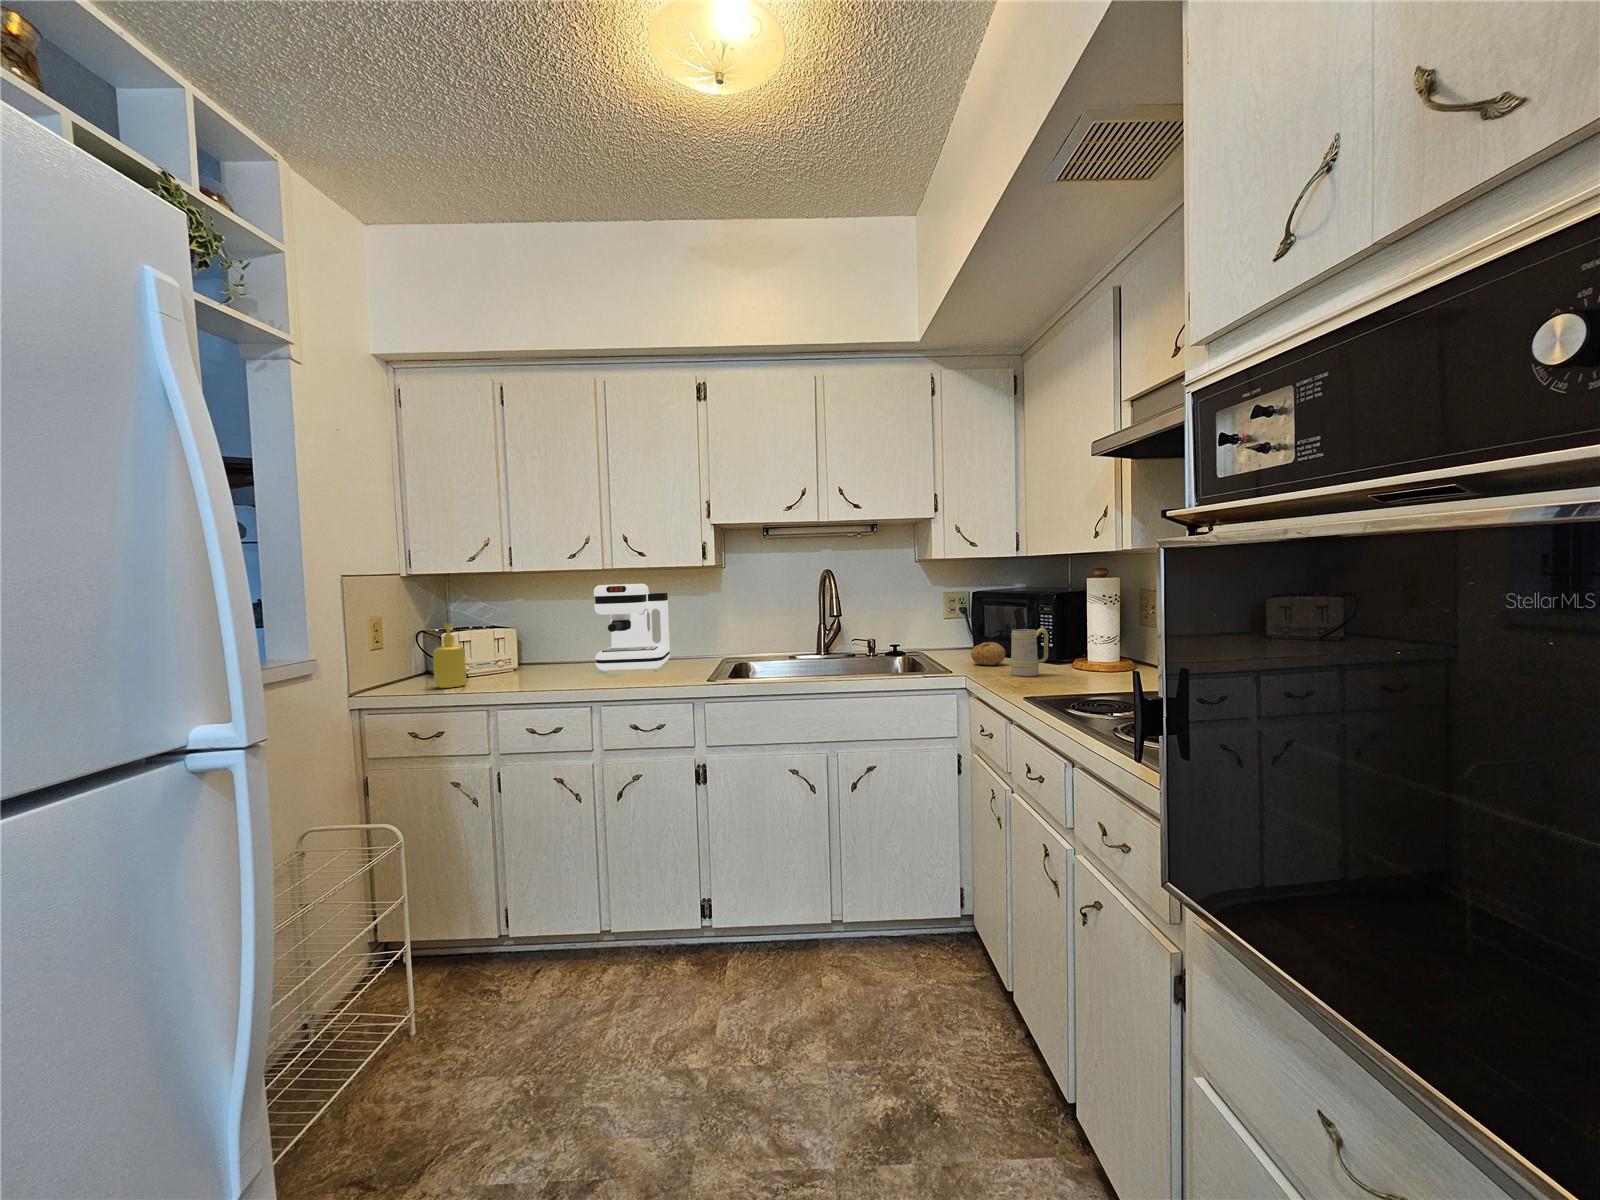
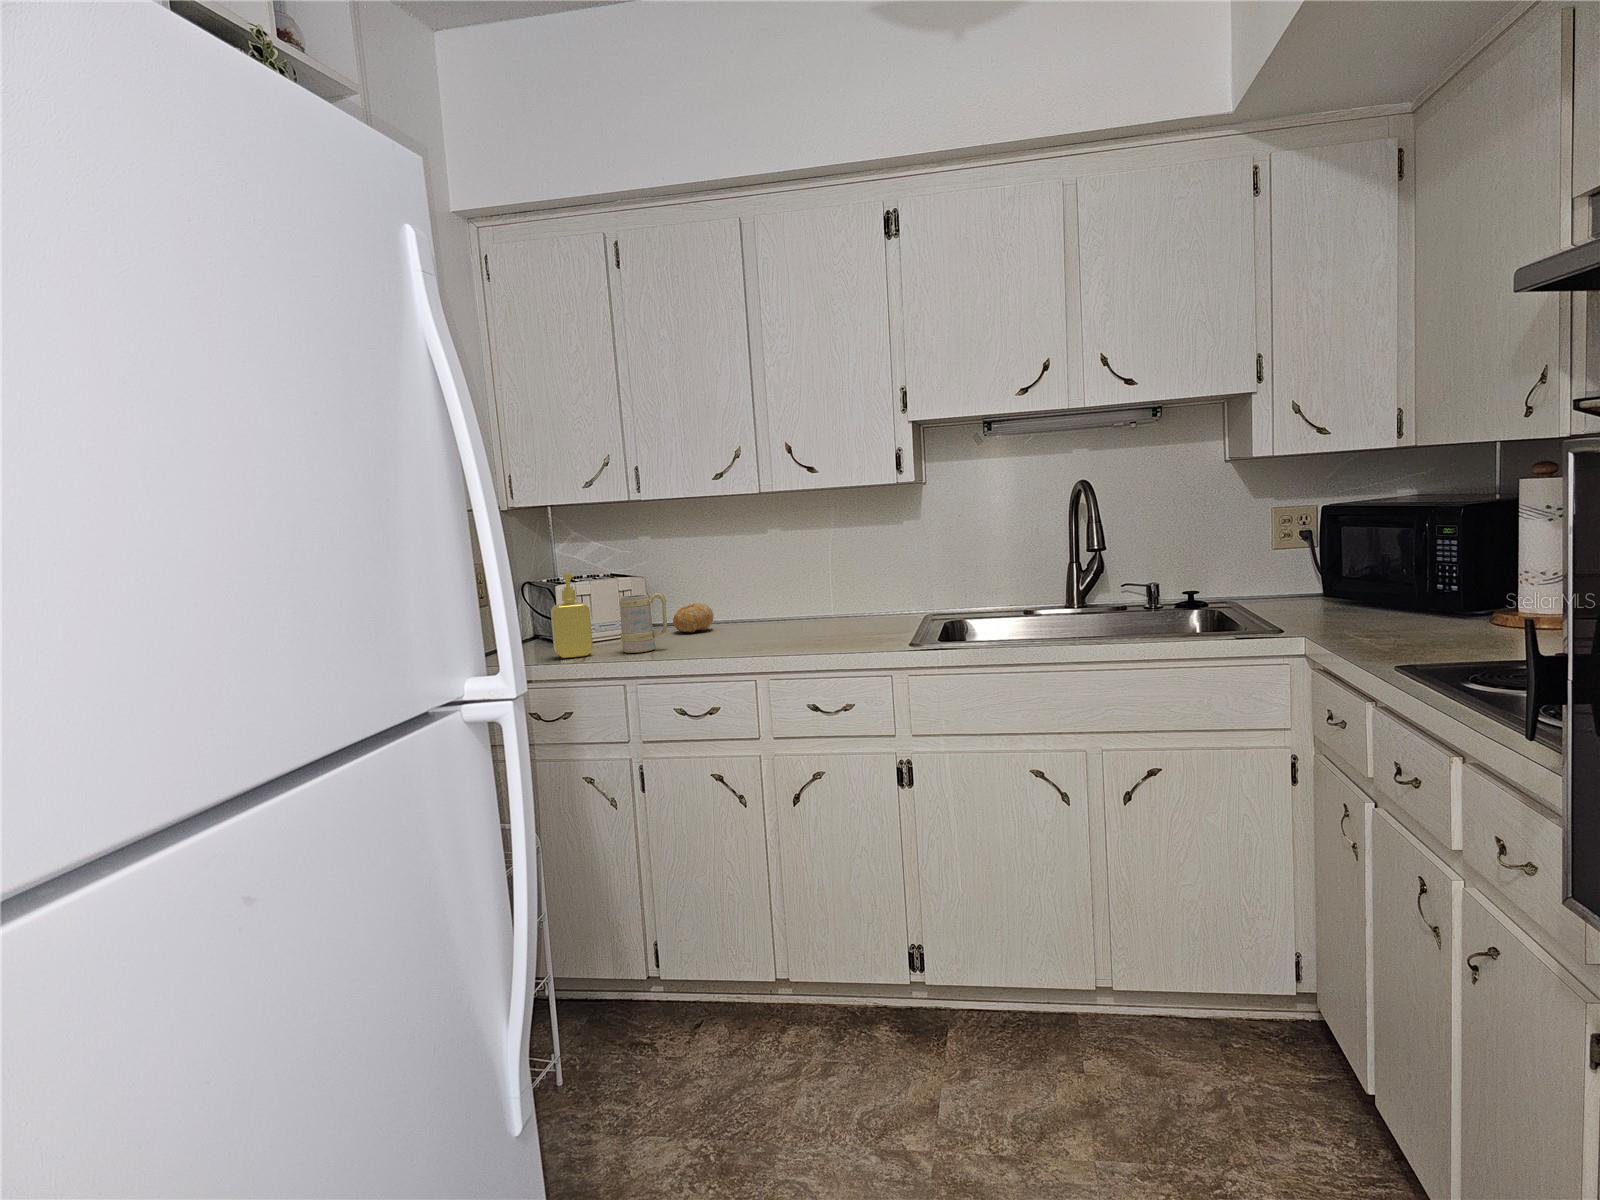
coffee maker: present [594,584,670,672] -> none [748,511,853,636]
mug: present [1010,628,1049,677] -> present [620,593,667,653]
fruit: present [971,642,1005,665] -> present [673,603,713,632]

